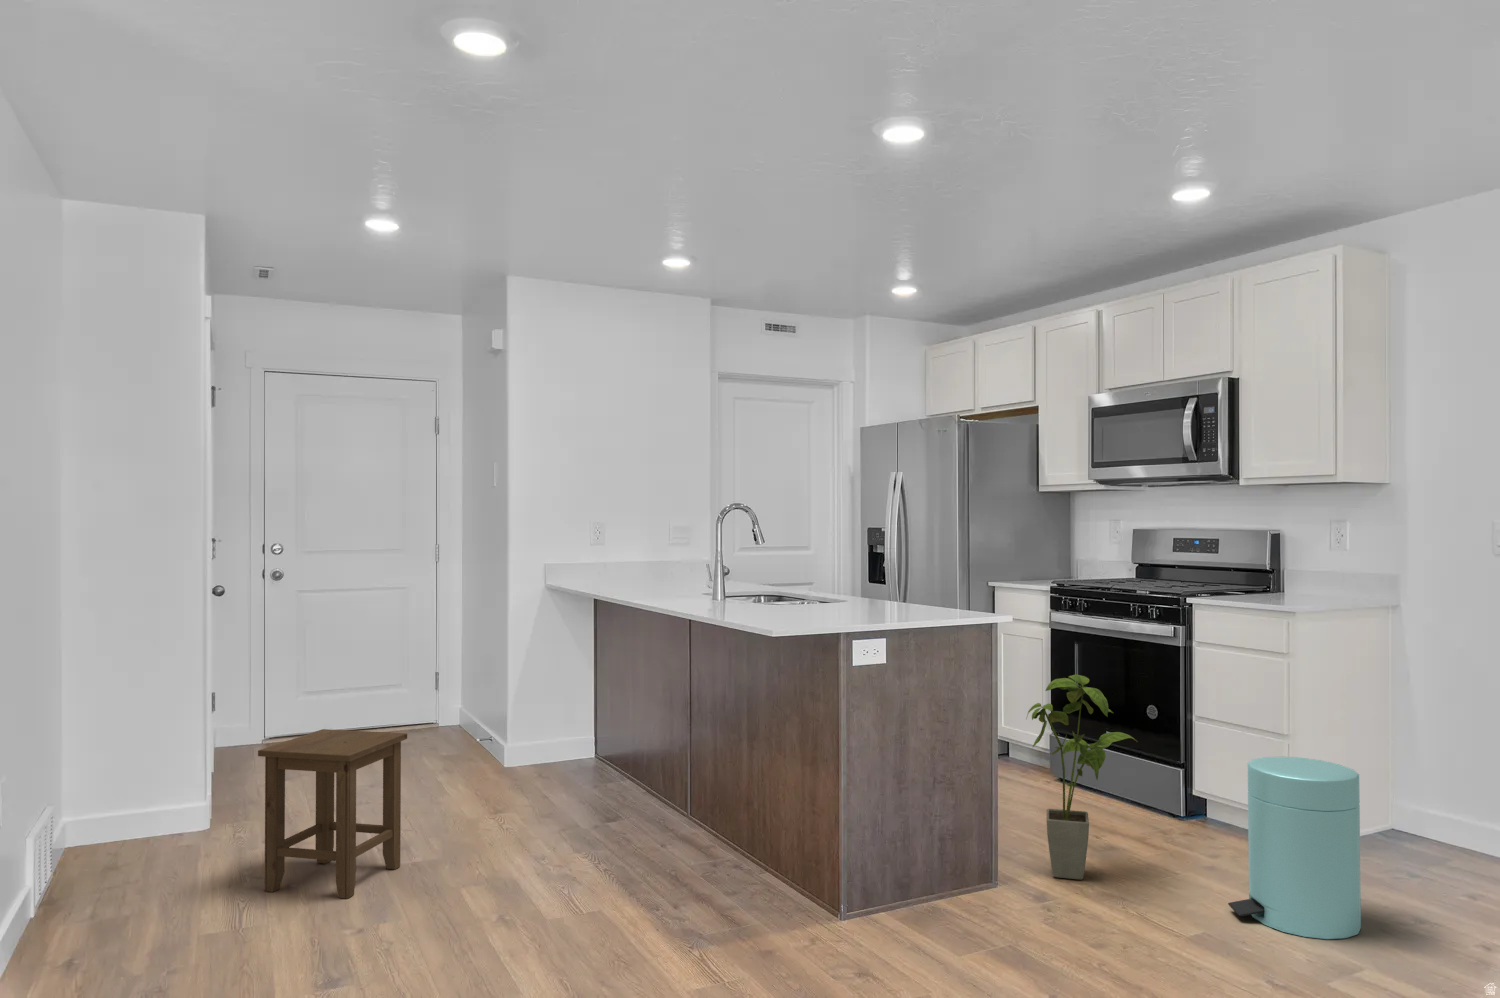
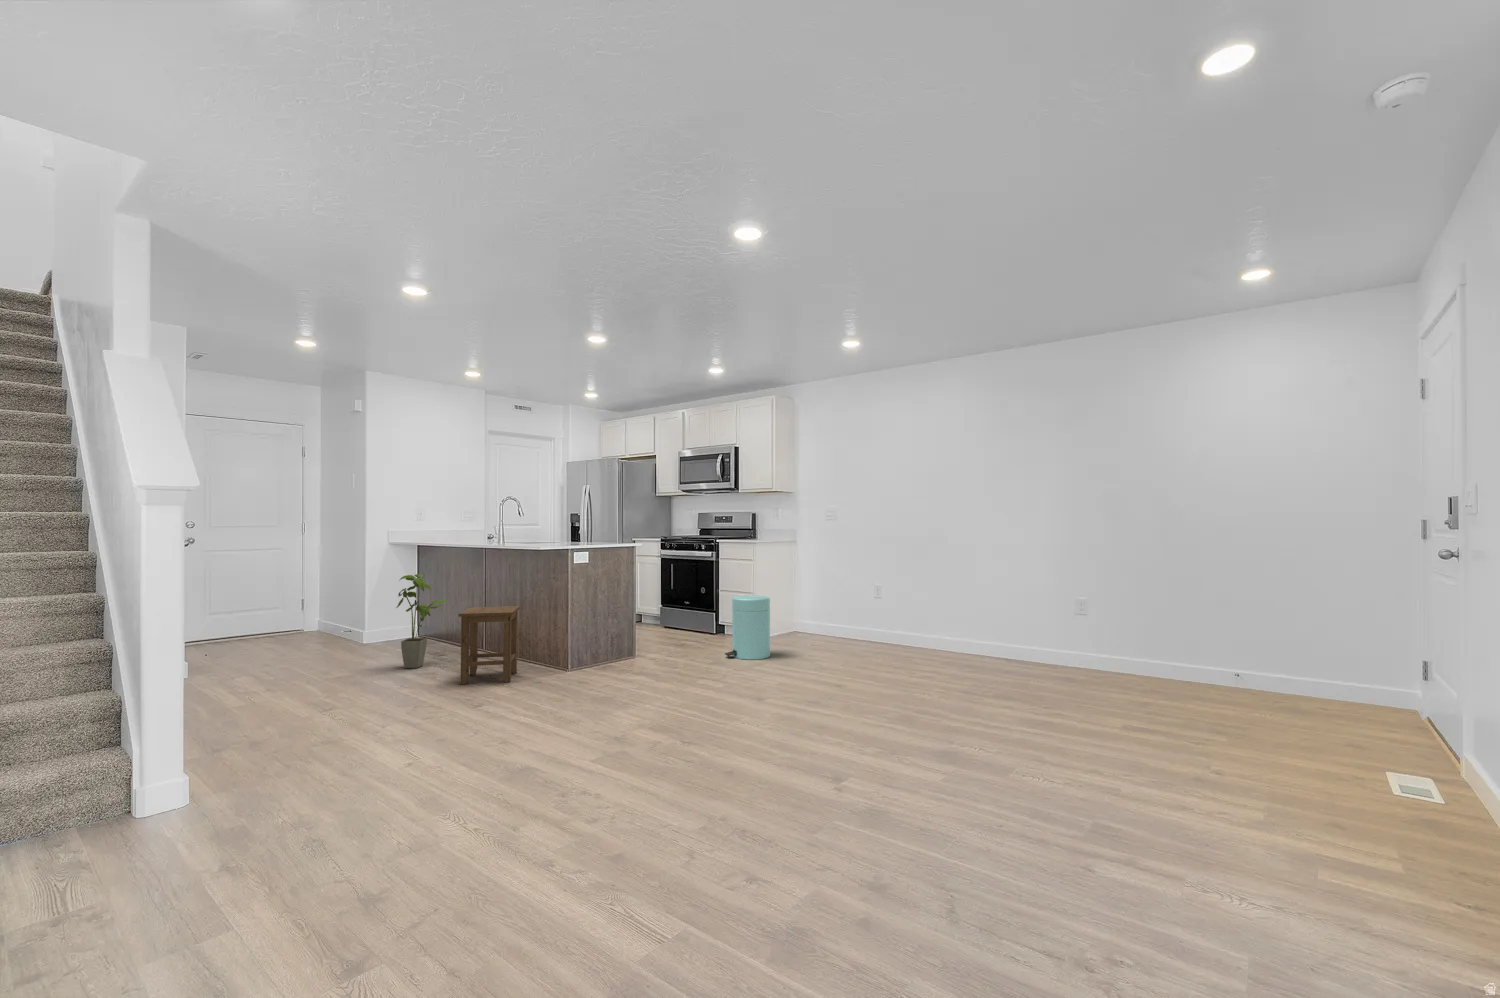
house plant: present [1028,675,1137,880] -> present [396,574,449,668]
stool: present [258,729,407,899] -> present [458,606,520,684]

